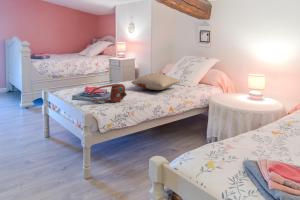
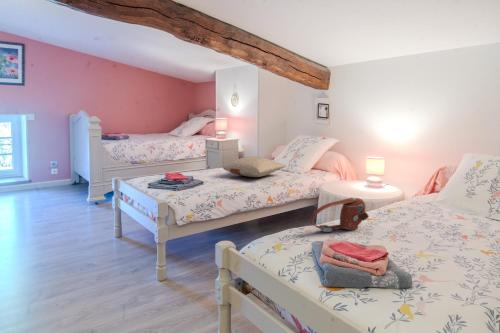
handbag: present [90,83,127,103] -> present [310,198,369,232]

